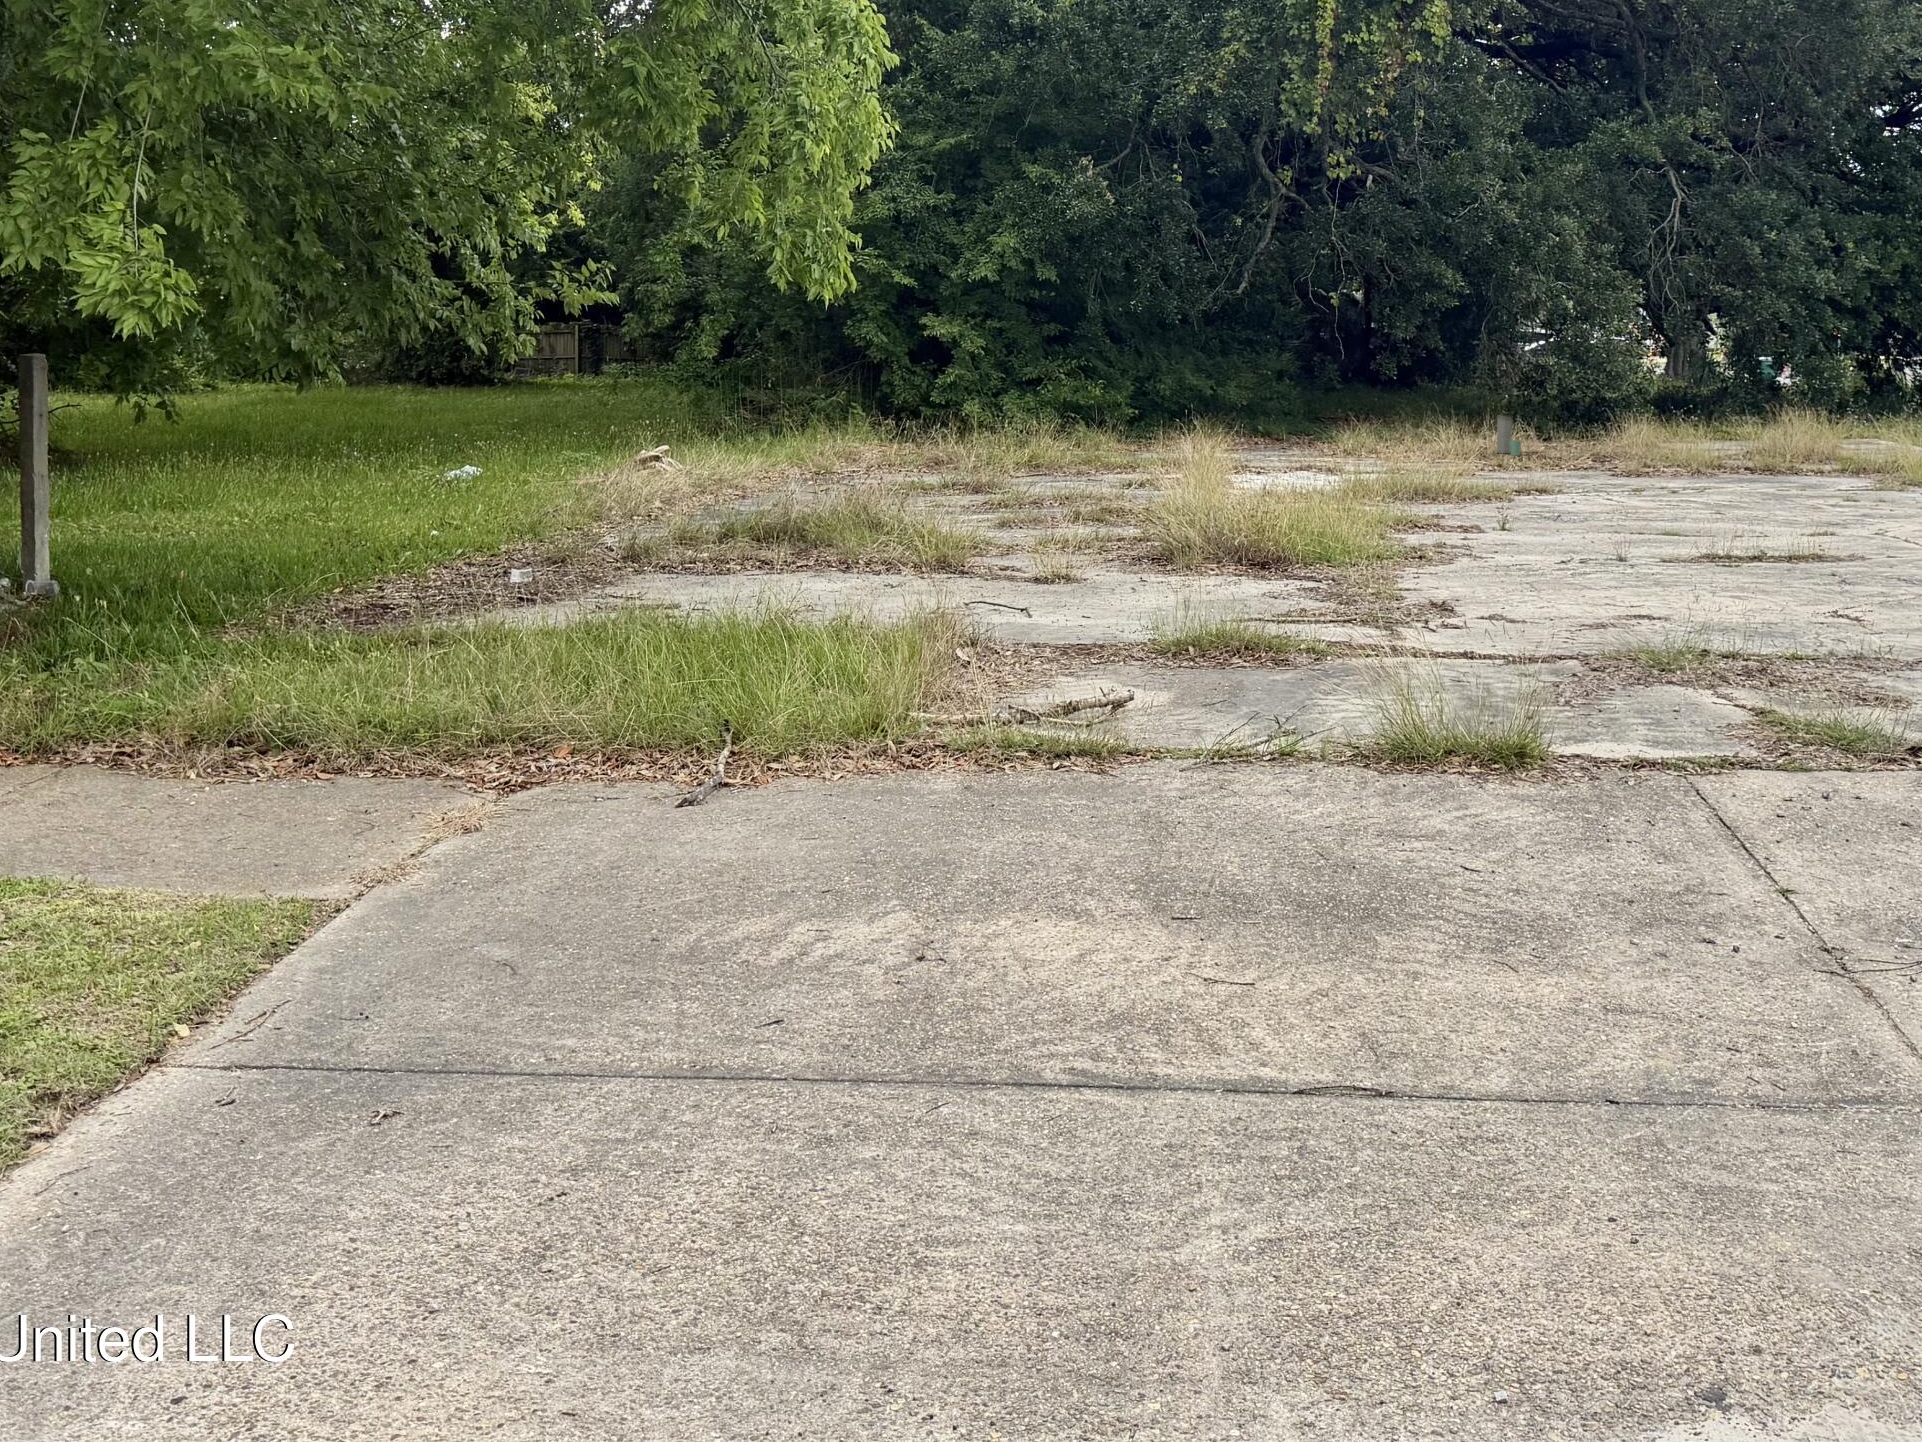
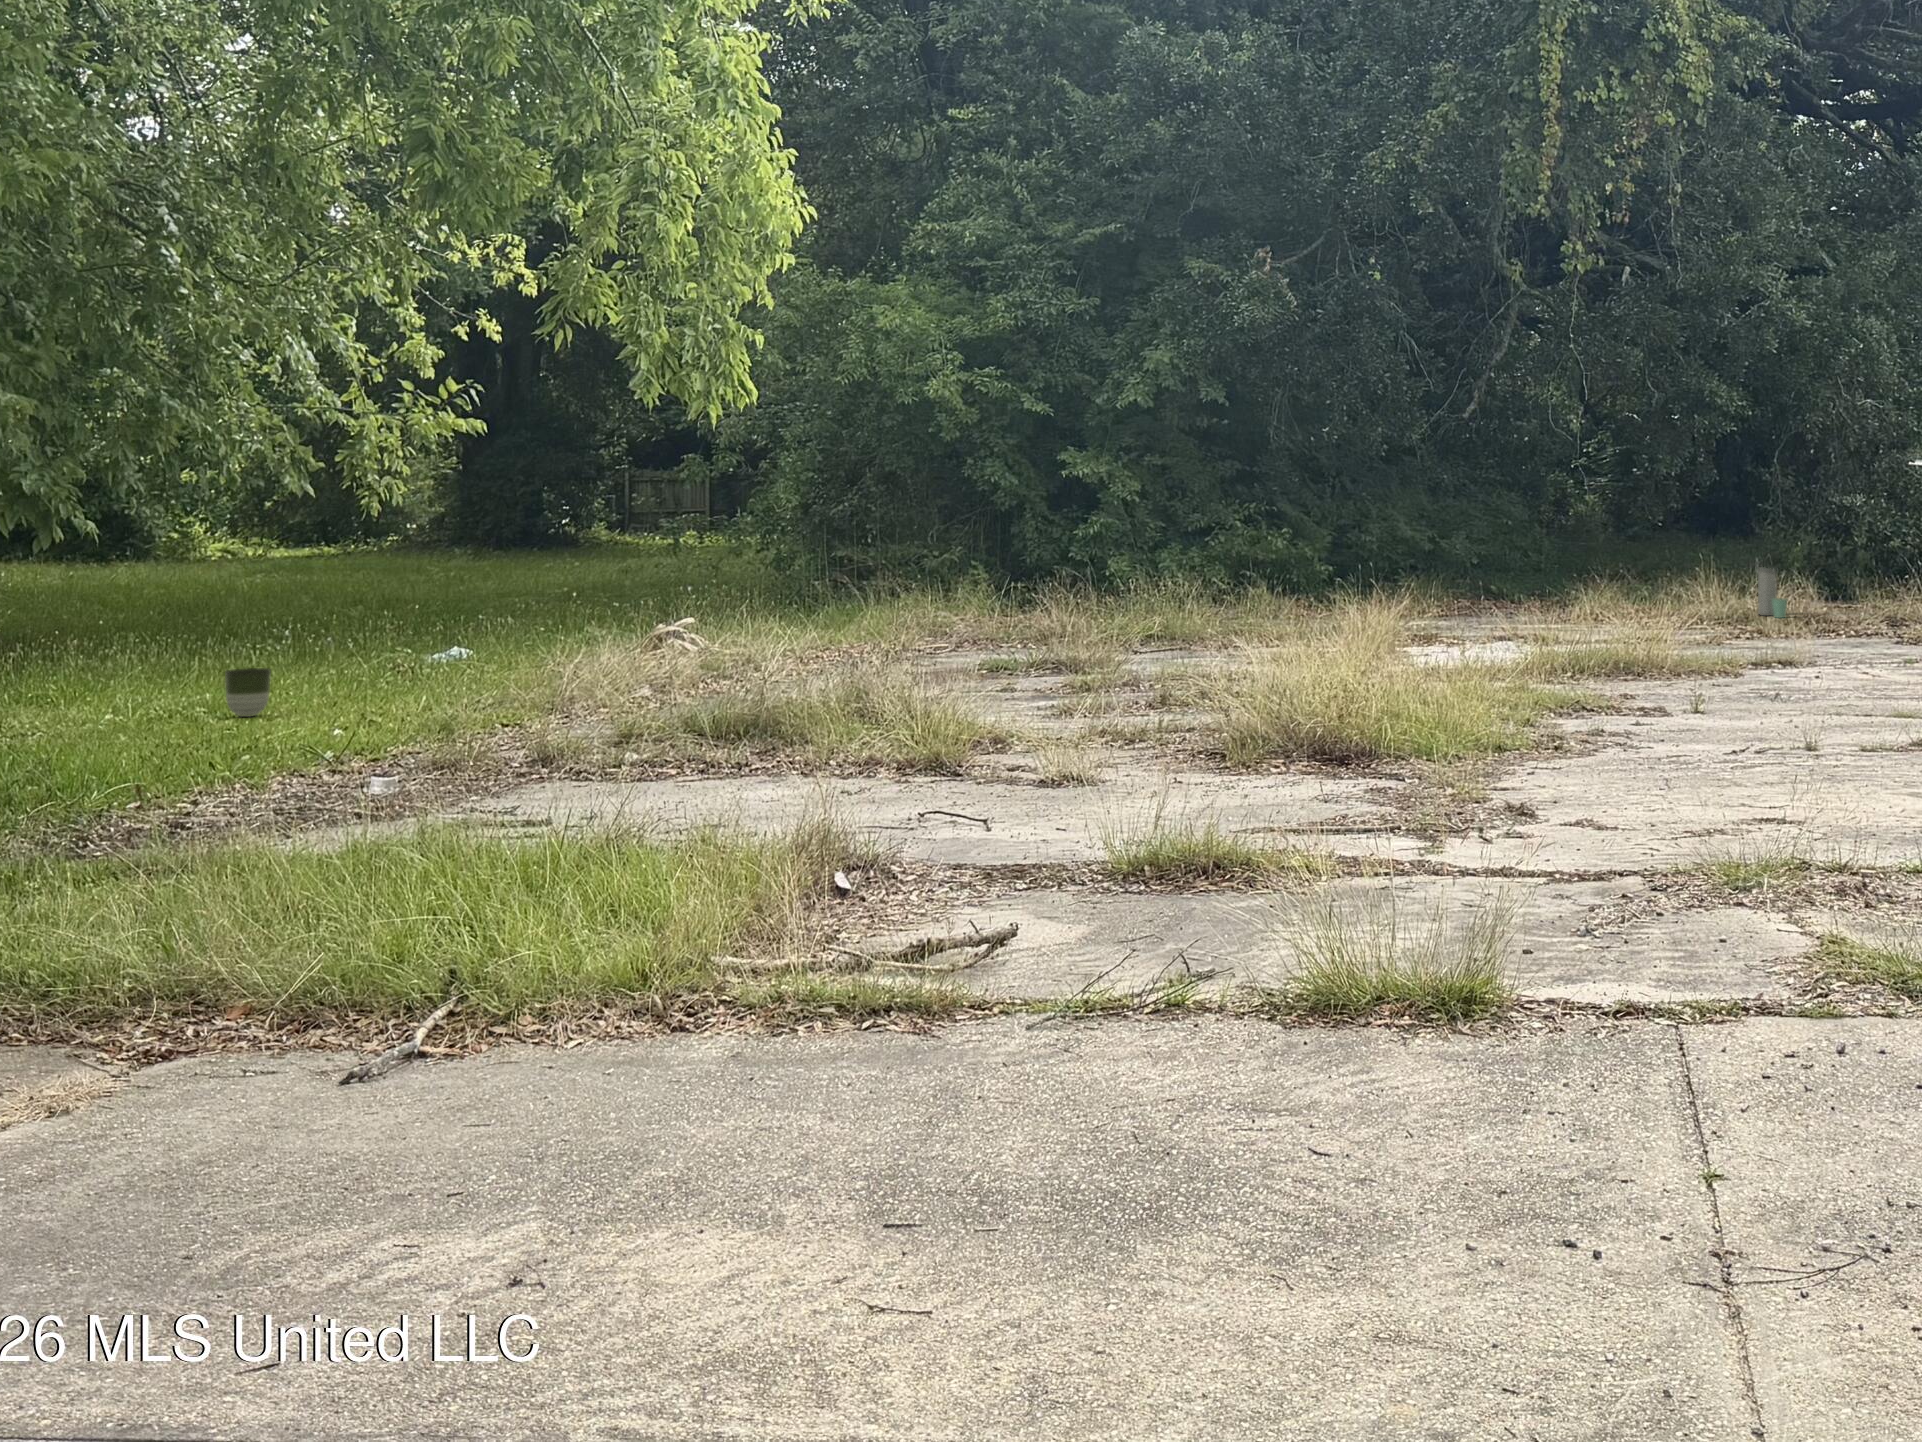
planter: none [340,485,376,524] -> present [225,668,271,717]

